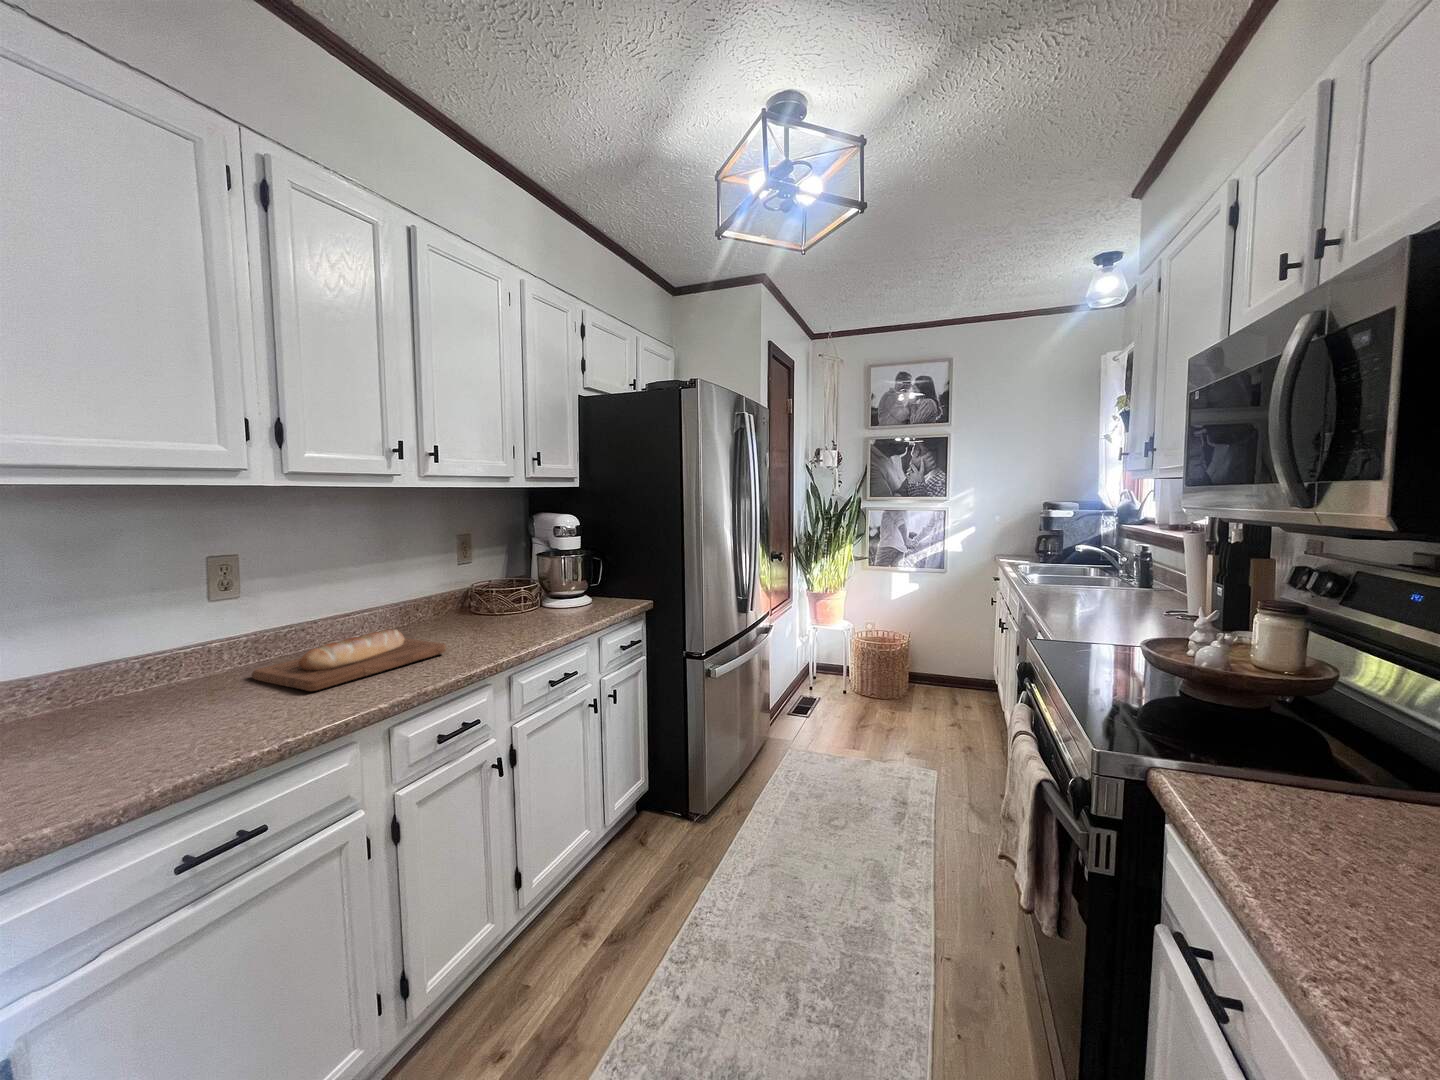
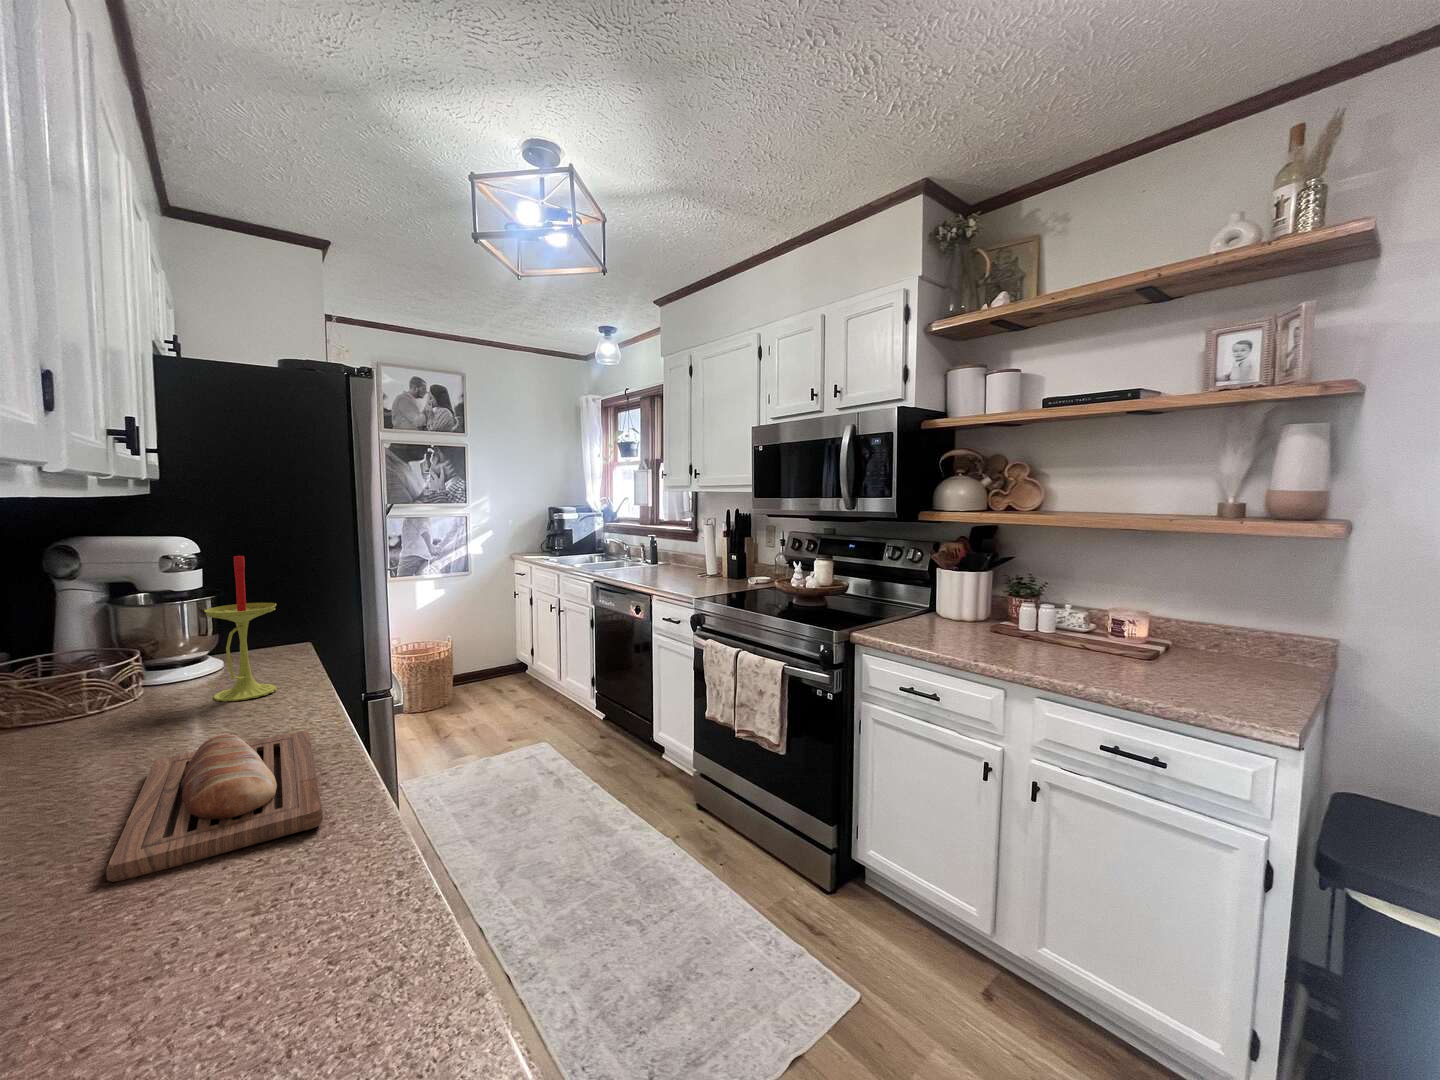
candle: none [500,523,546,623] -> present [205,556,277,702]

